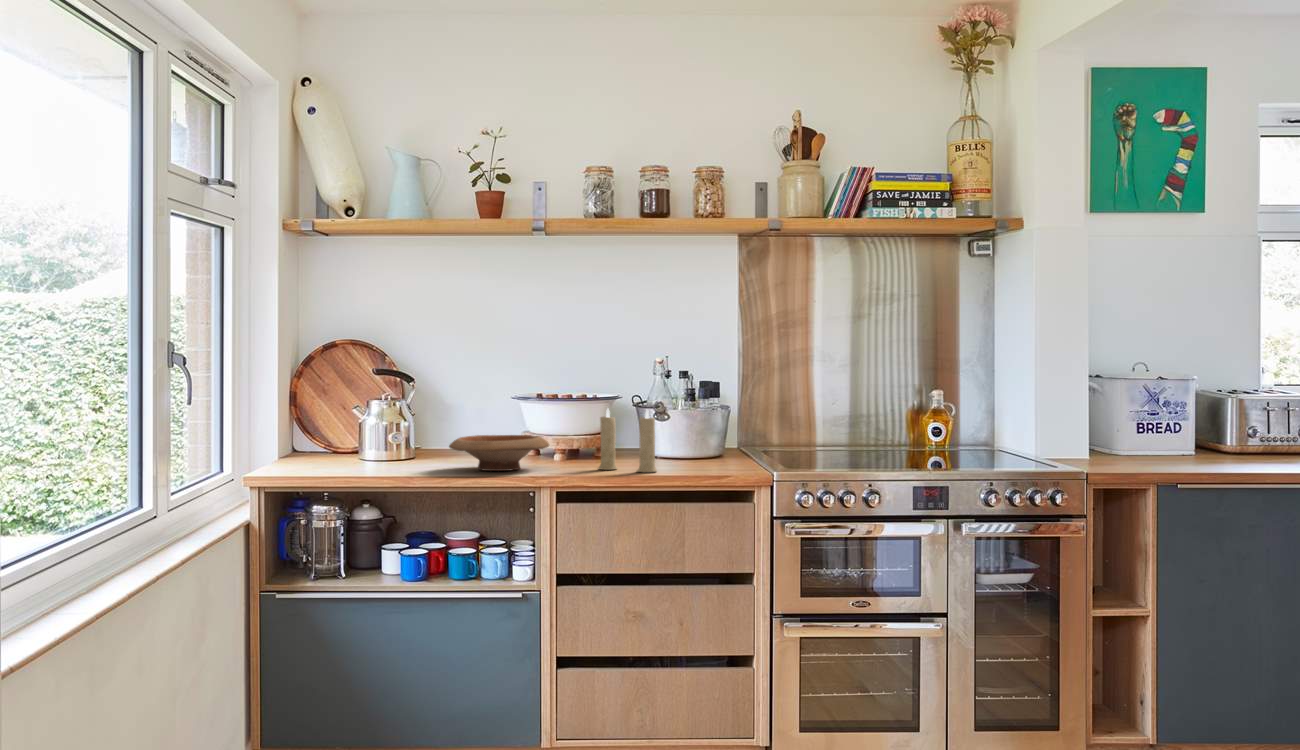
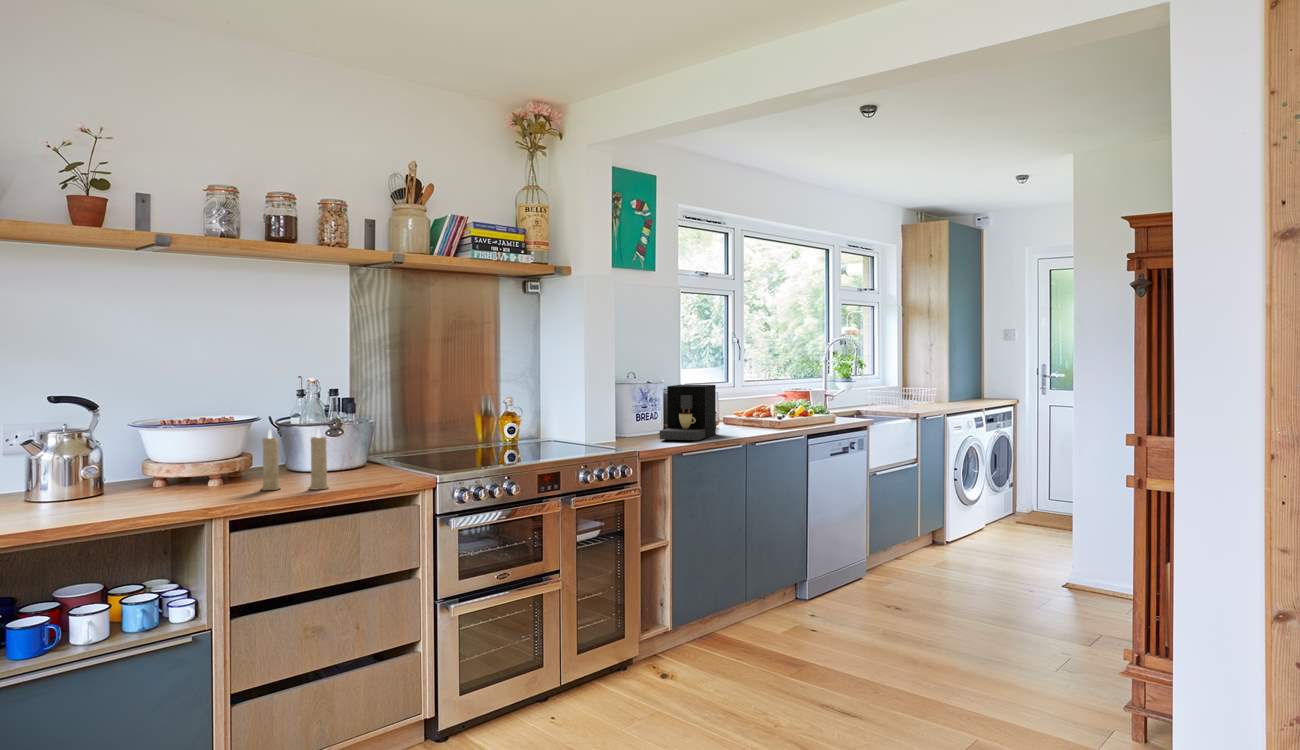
coffee maker: none [1145,380,1264,460] -> present [660,385,716,440]
wooden bowl: present [449,435,549,471] -> none [78,462,204,505]

